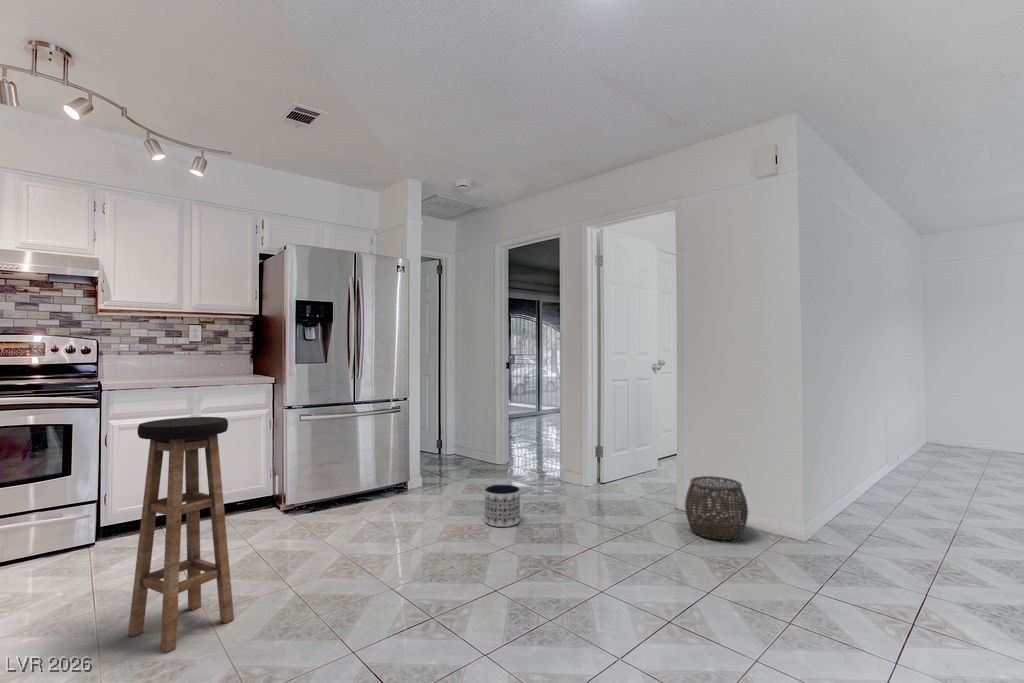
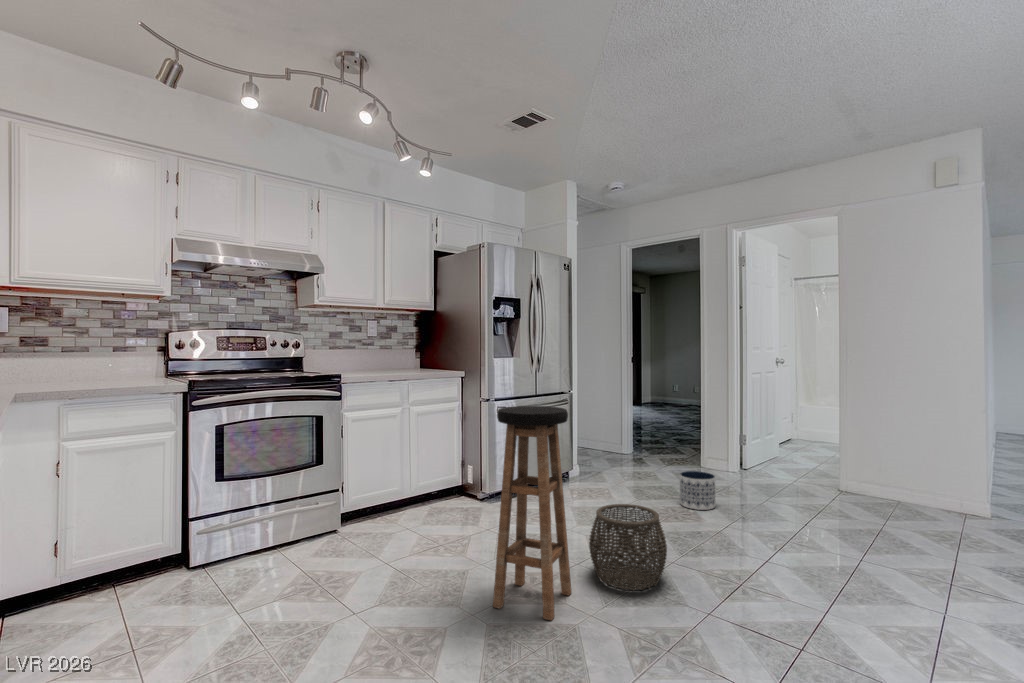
woven basket: present [685,476,748,540] -> present [589,504,667,591]

